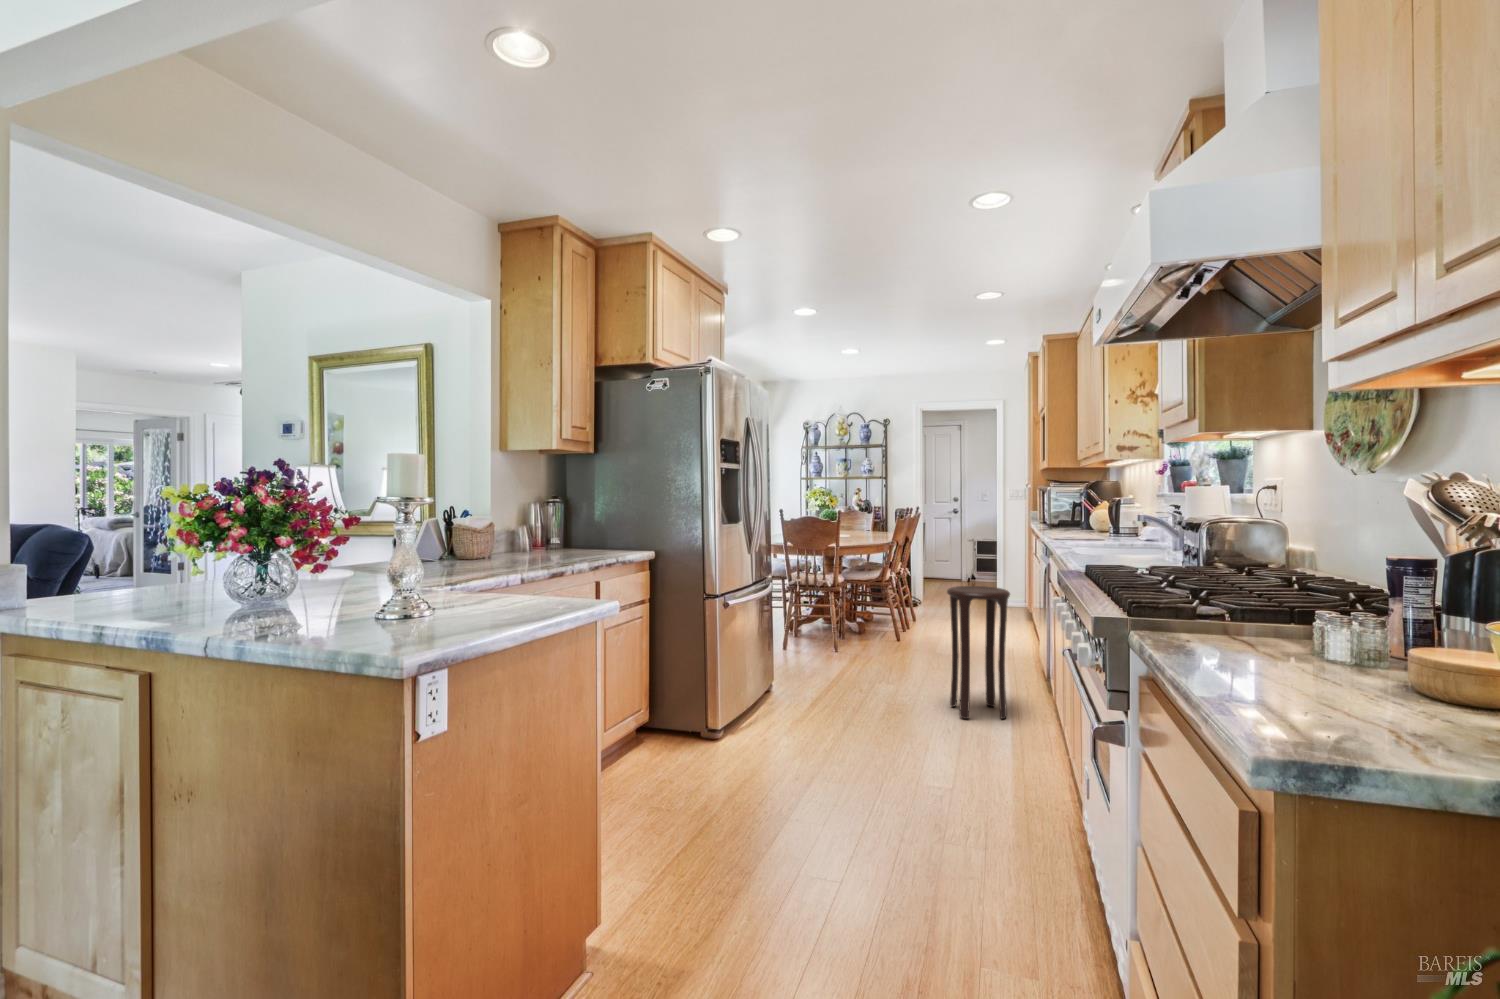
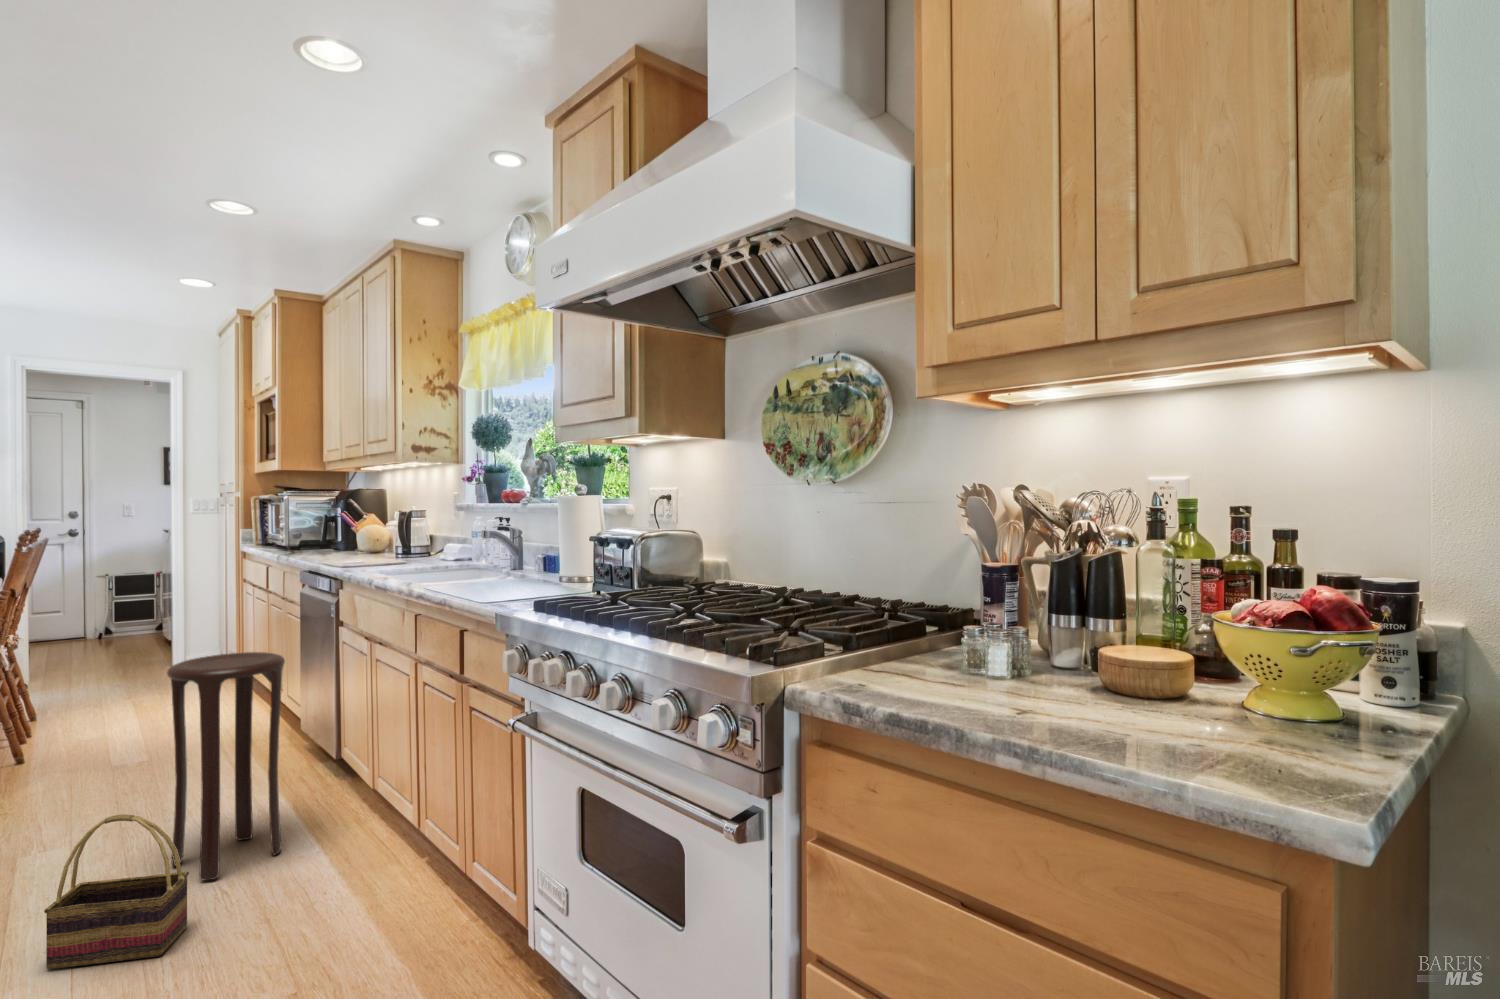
basket: none [885,660,946,741] -> present [44,814,189,969]

